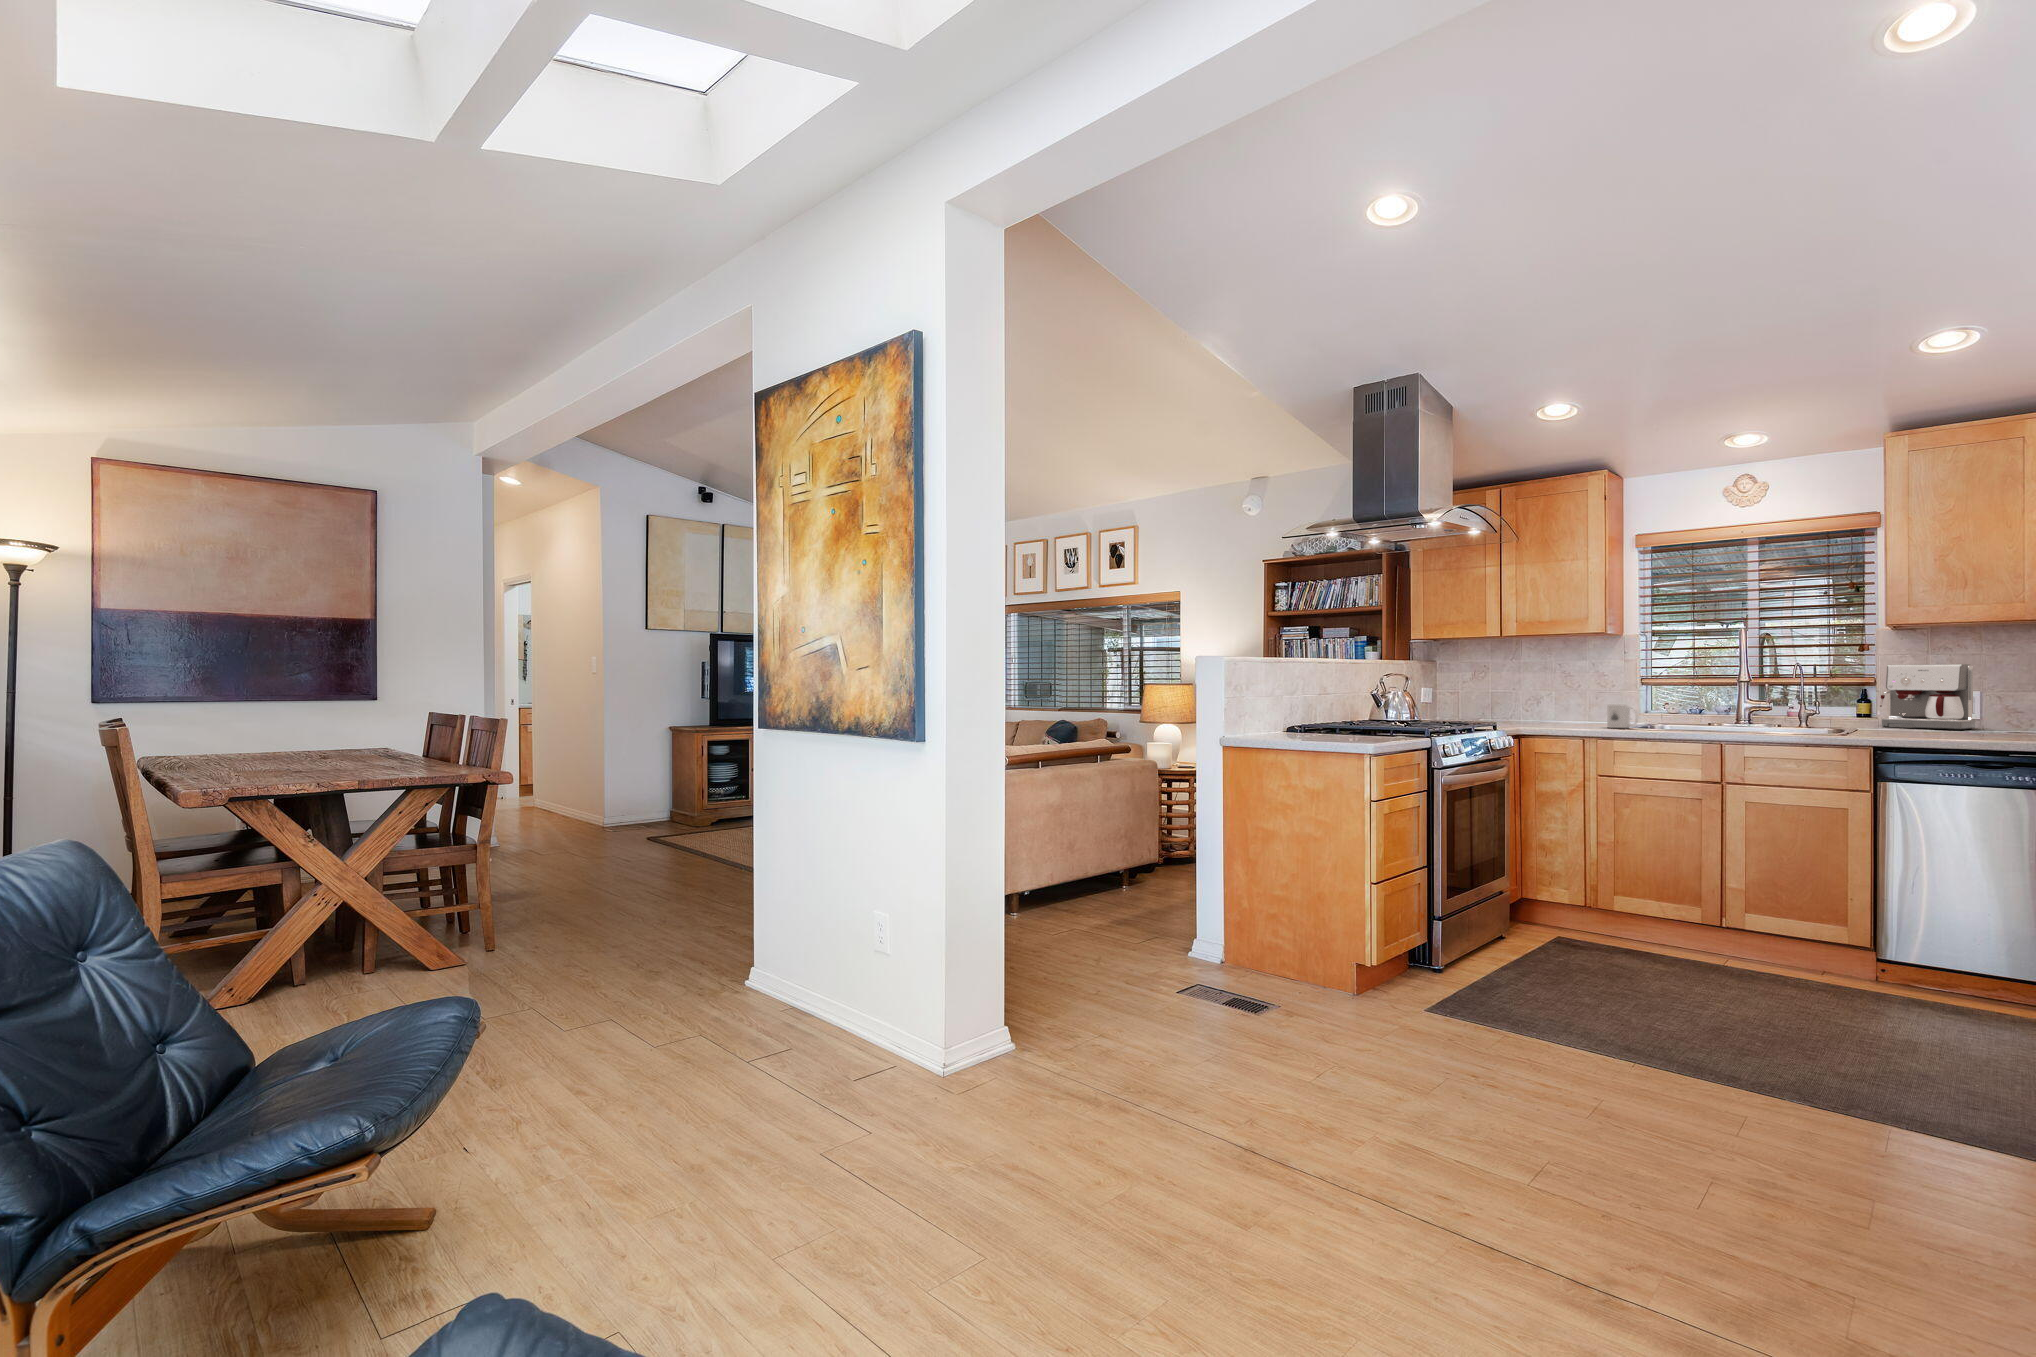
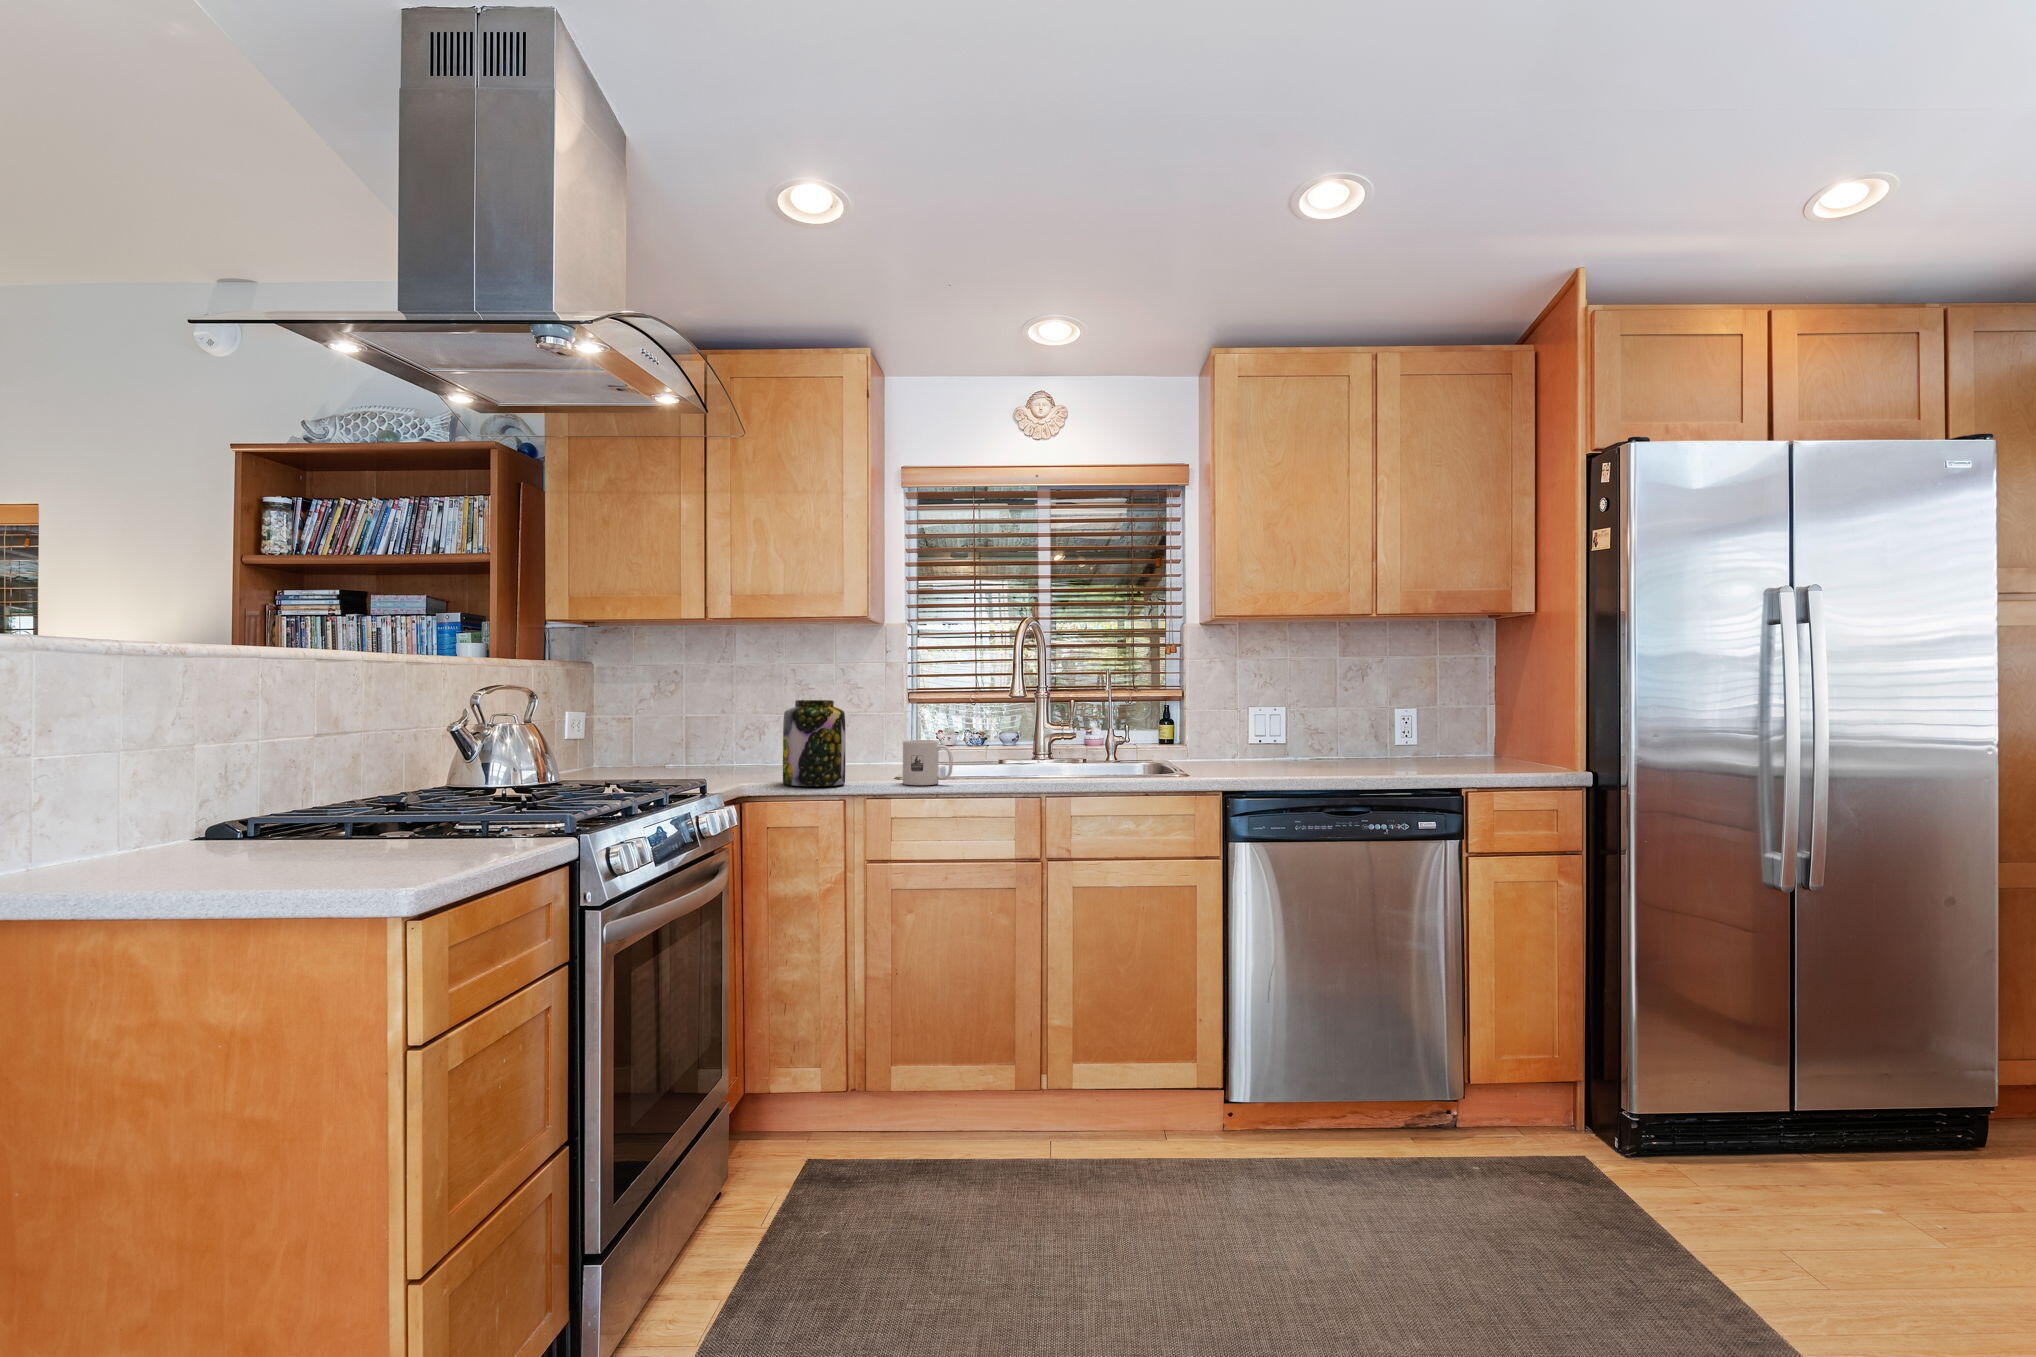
coffee maker: present [1880,664,1976,729] -> none [1190,672,1280,758]
jar: none [1535,681,1571,726] -> present [783,700,846,786]

